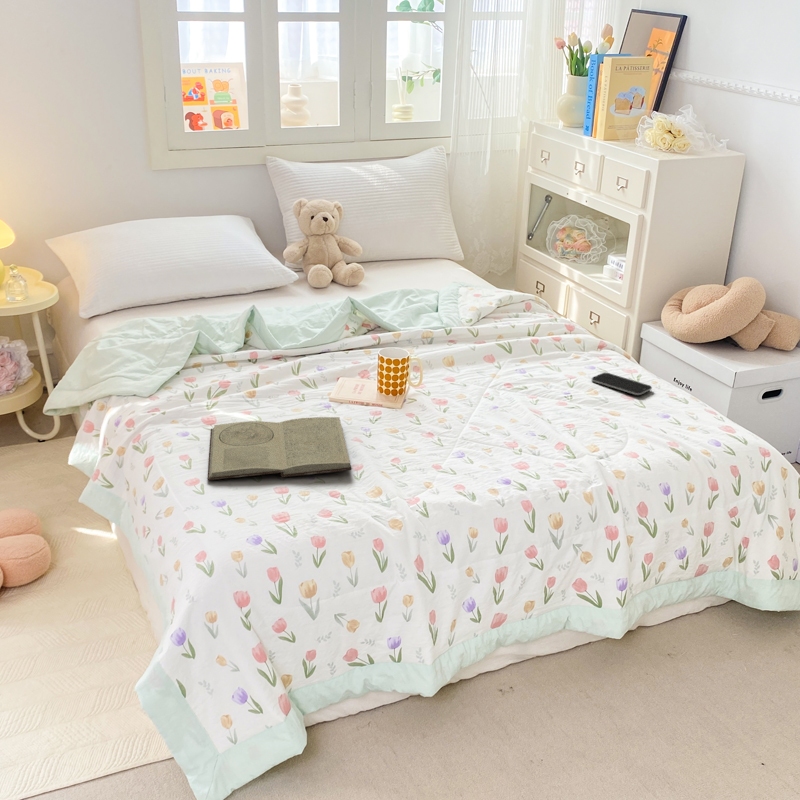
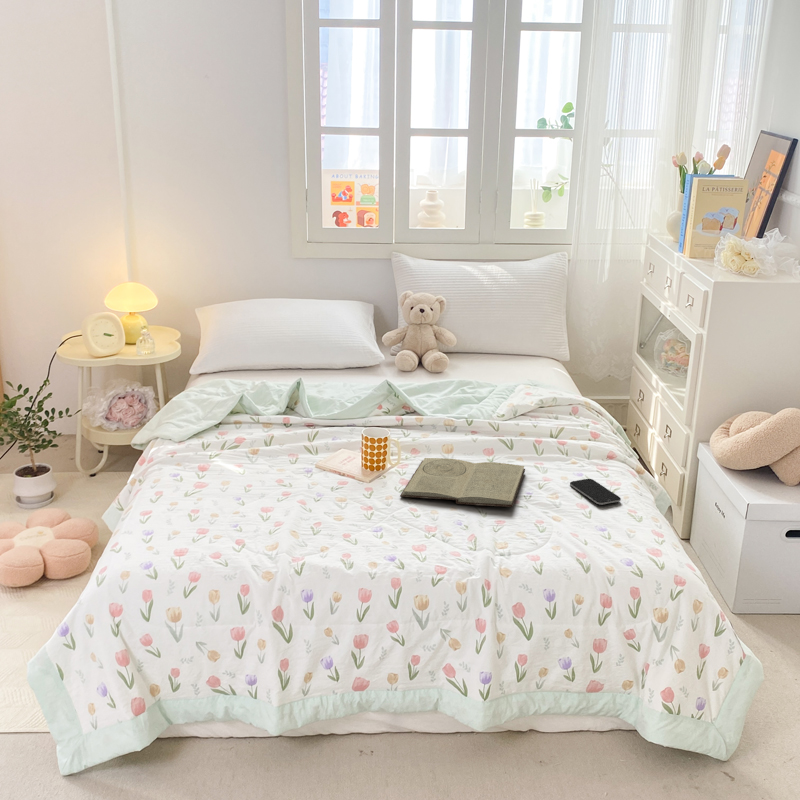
book: present [207,417,351,480] -> present [400,458,525,507]

